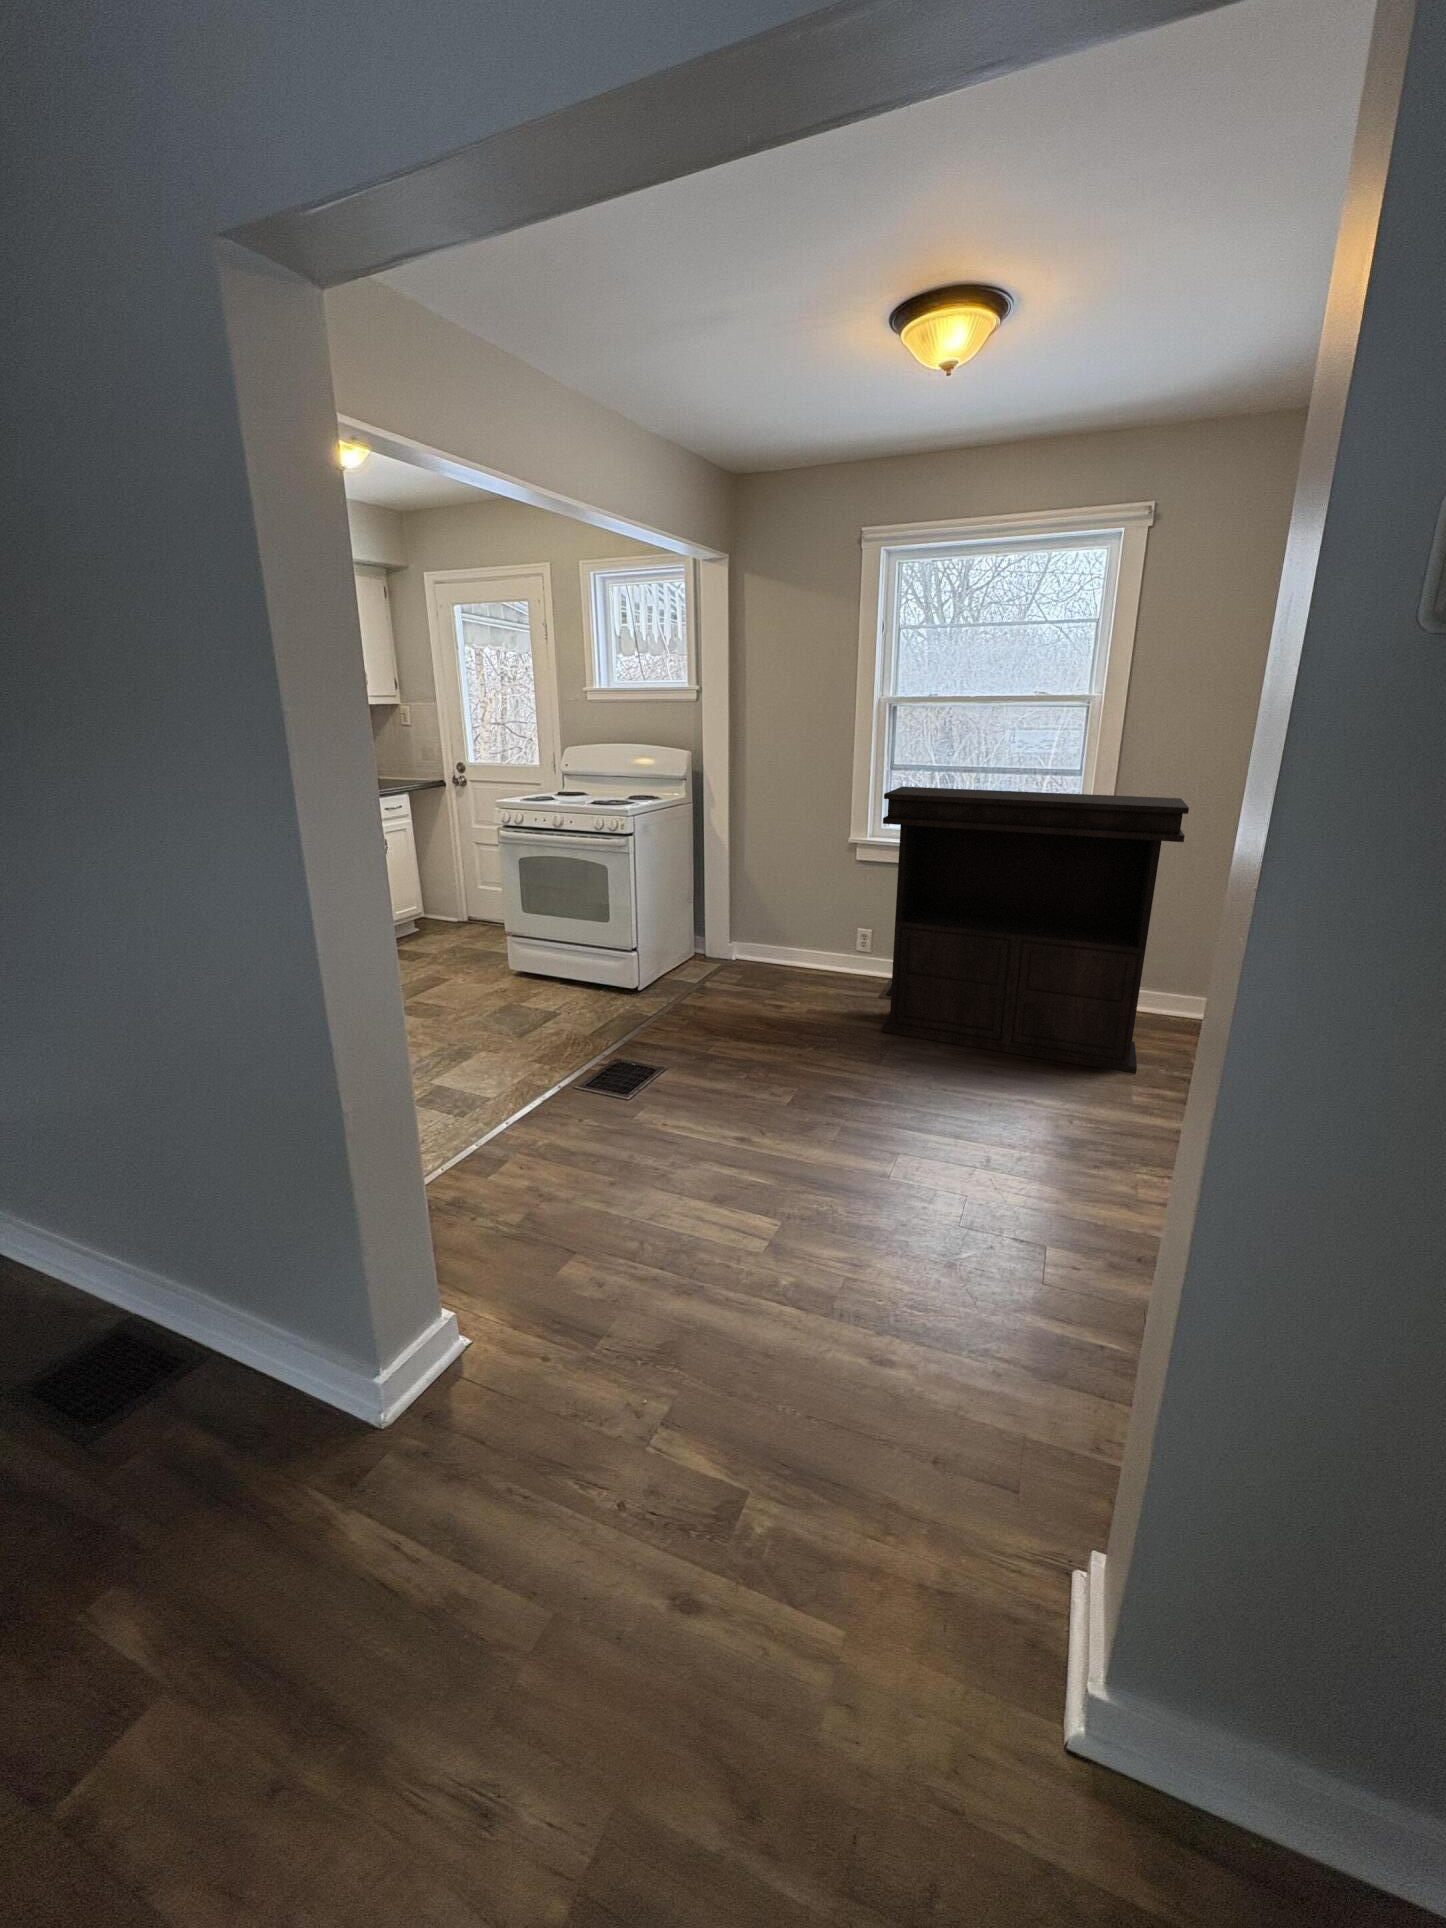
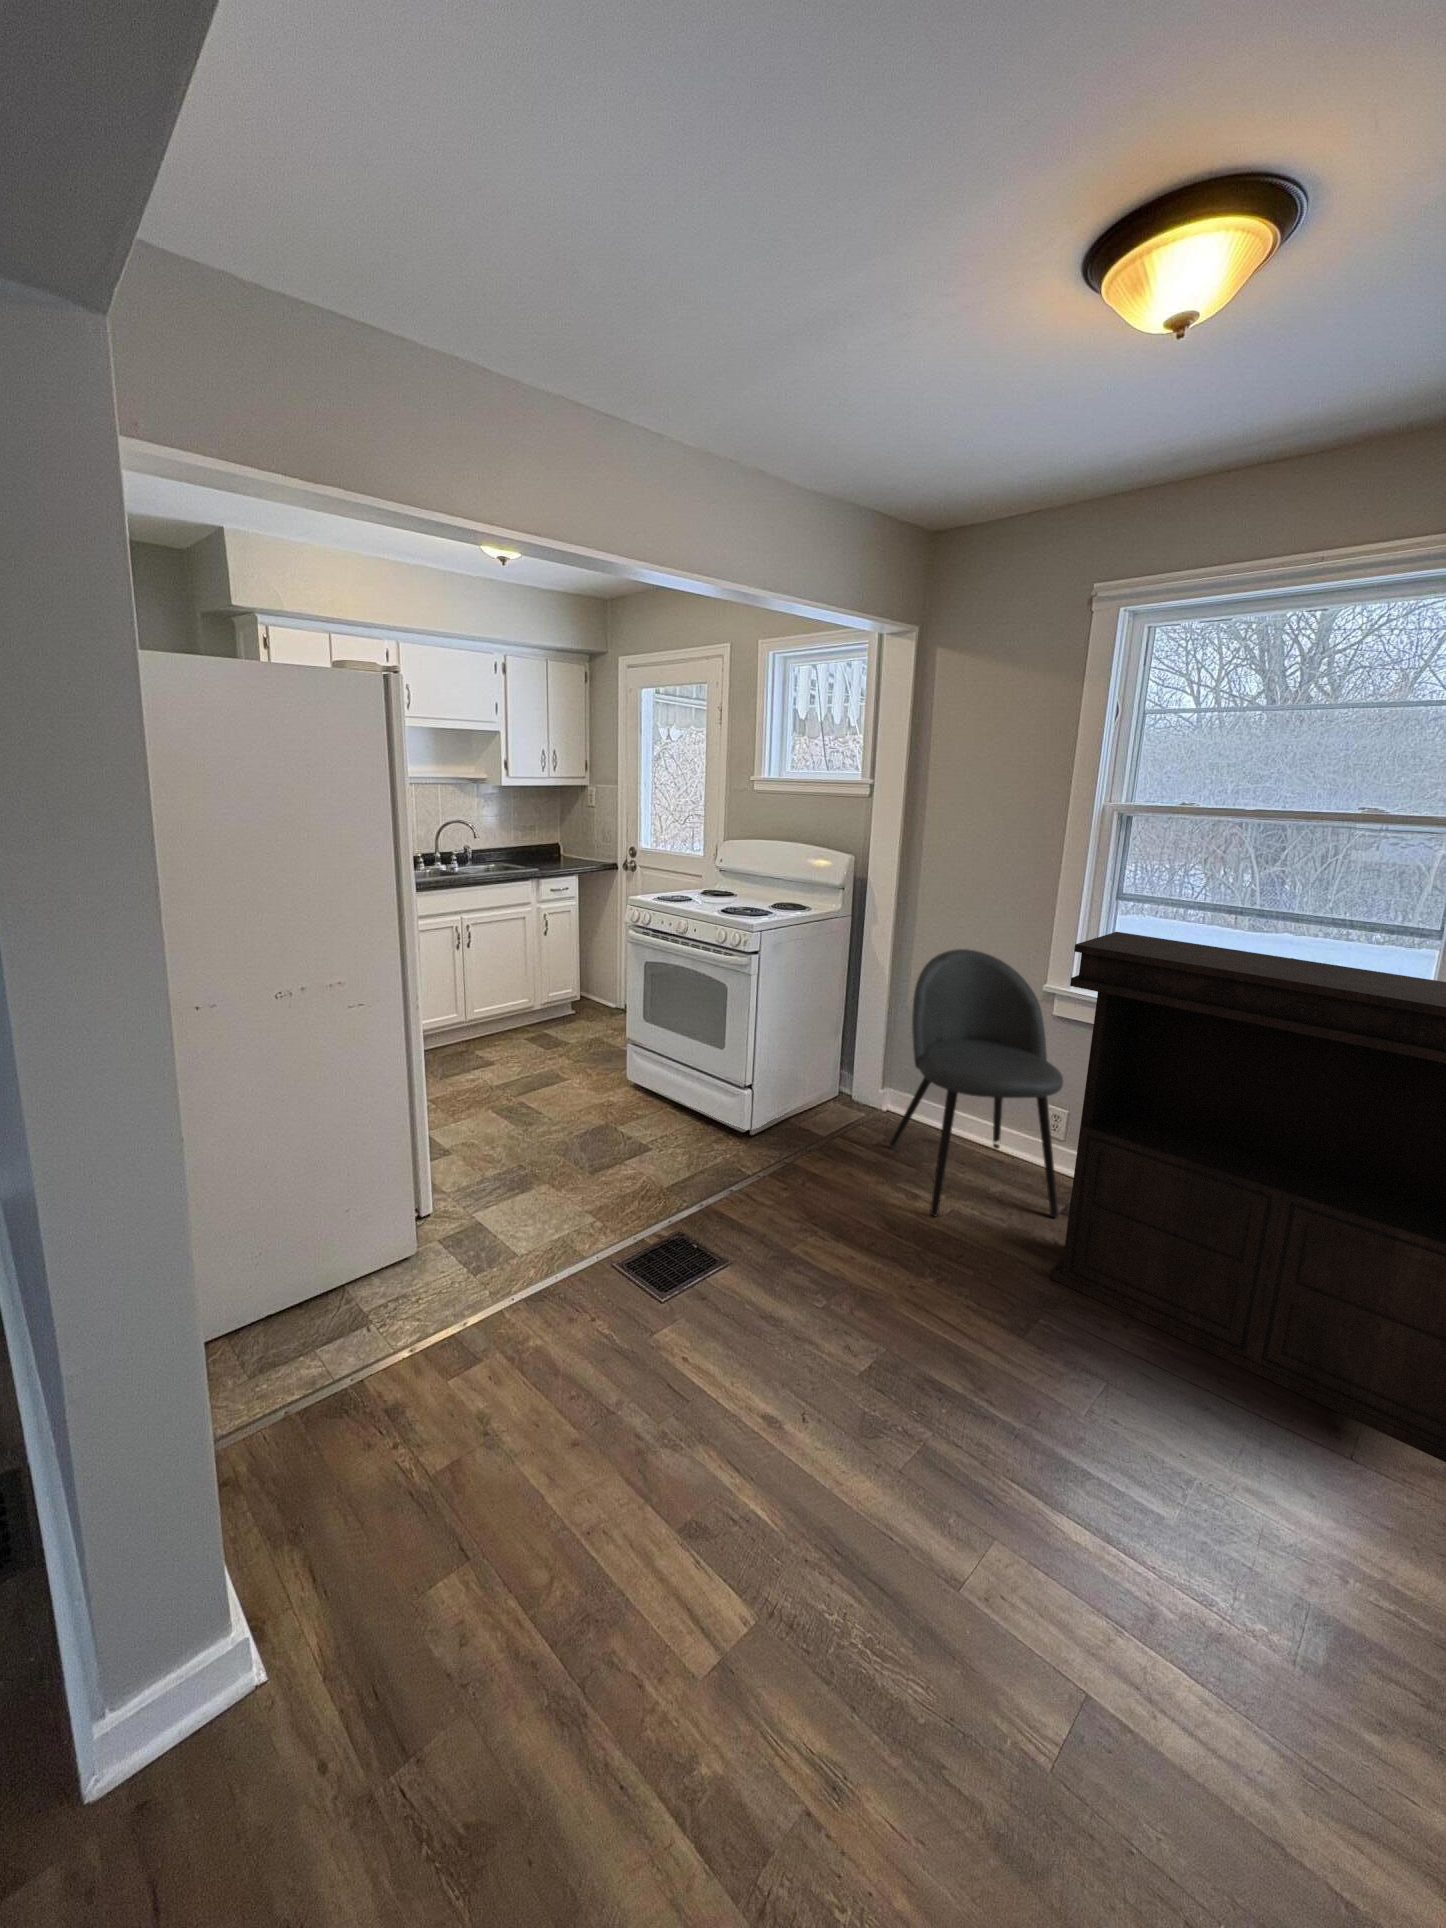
dining chair: none [747,817,876,1013] -> present [889,949,1063,1217]

